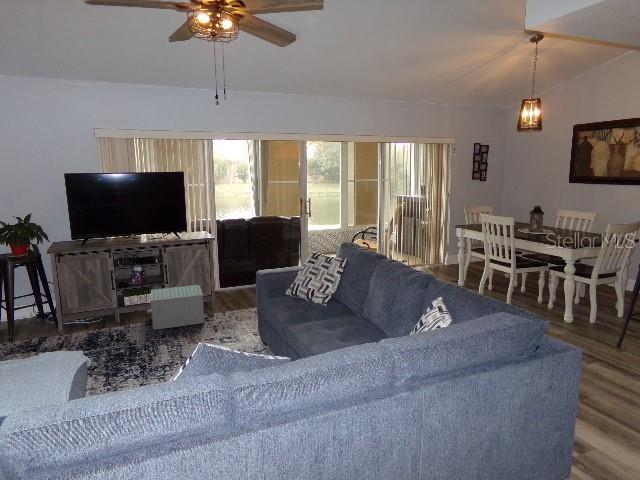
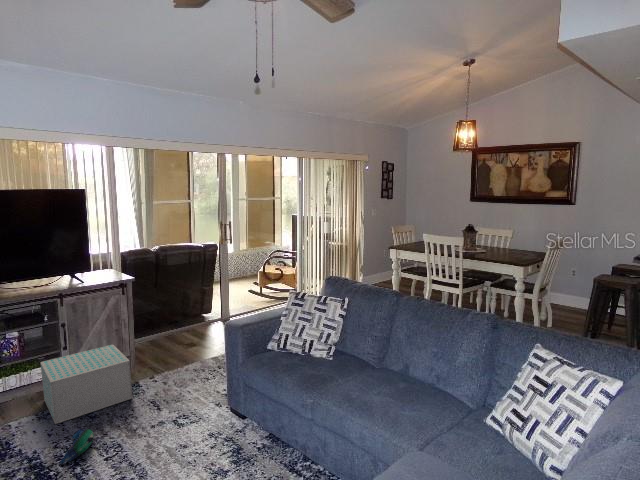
plush toy: none [146,333,169,350] -> present [60,429,94,464]

